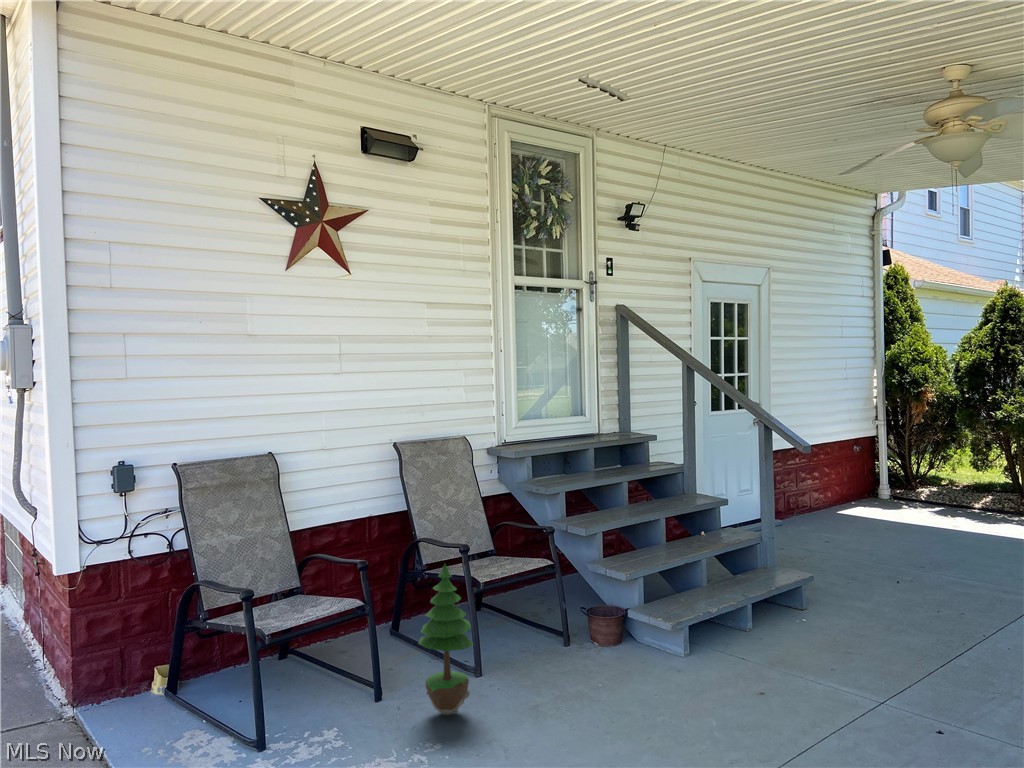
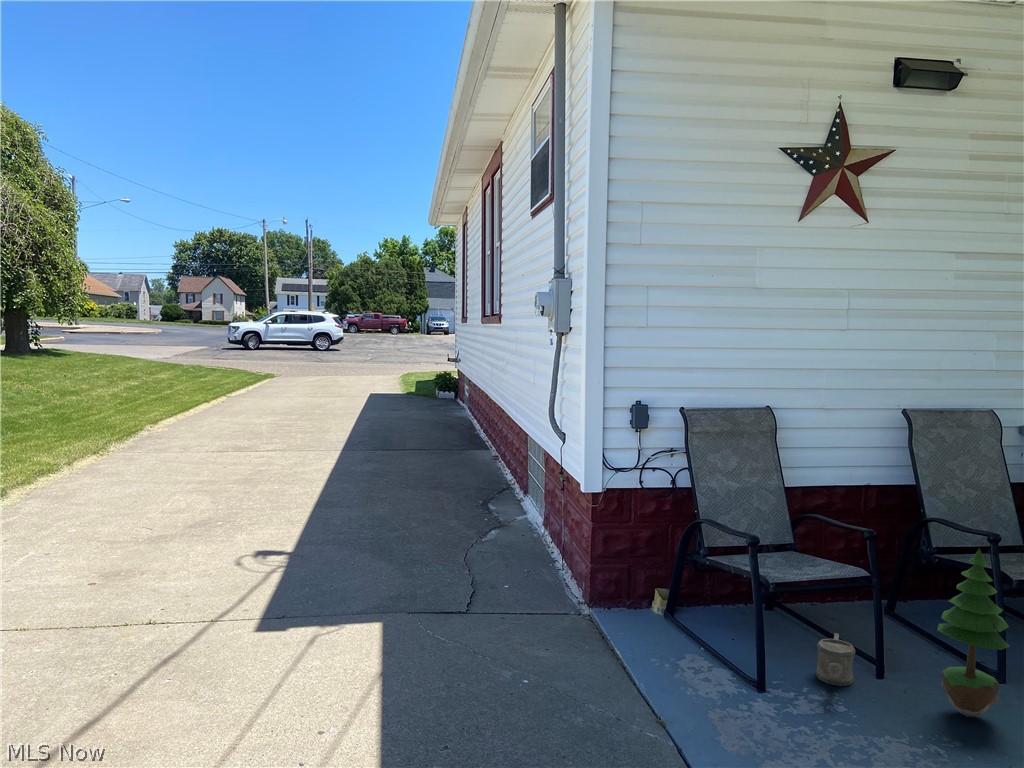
watering can: none [320,668,356,720] -> present [816,633,856,686]

